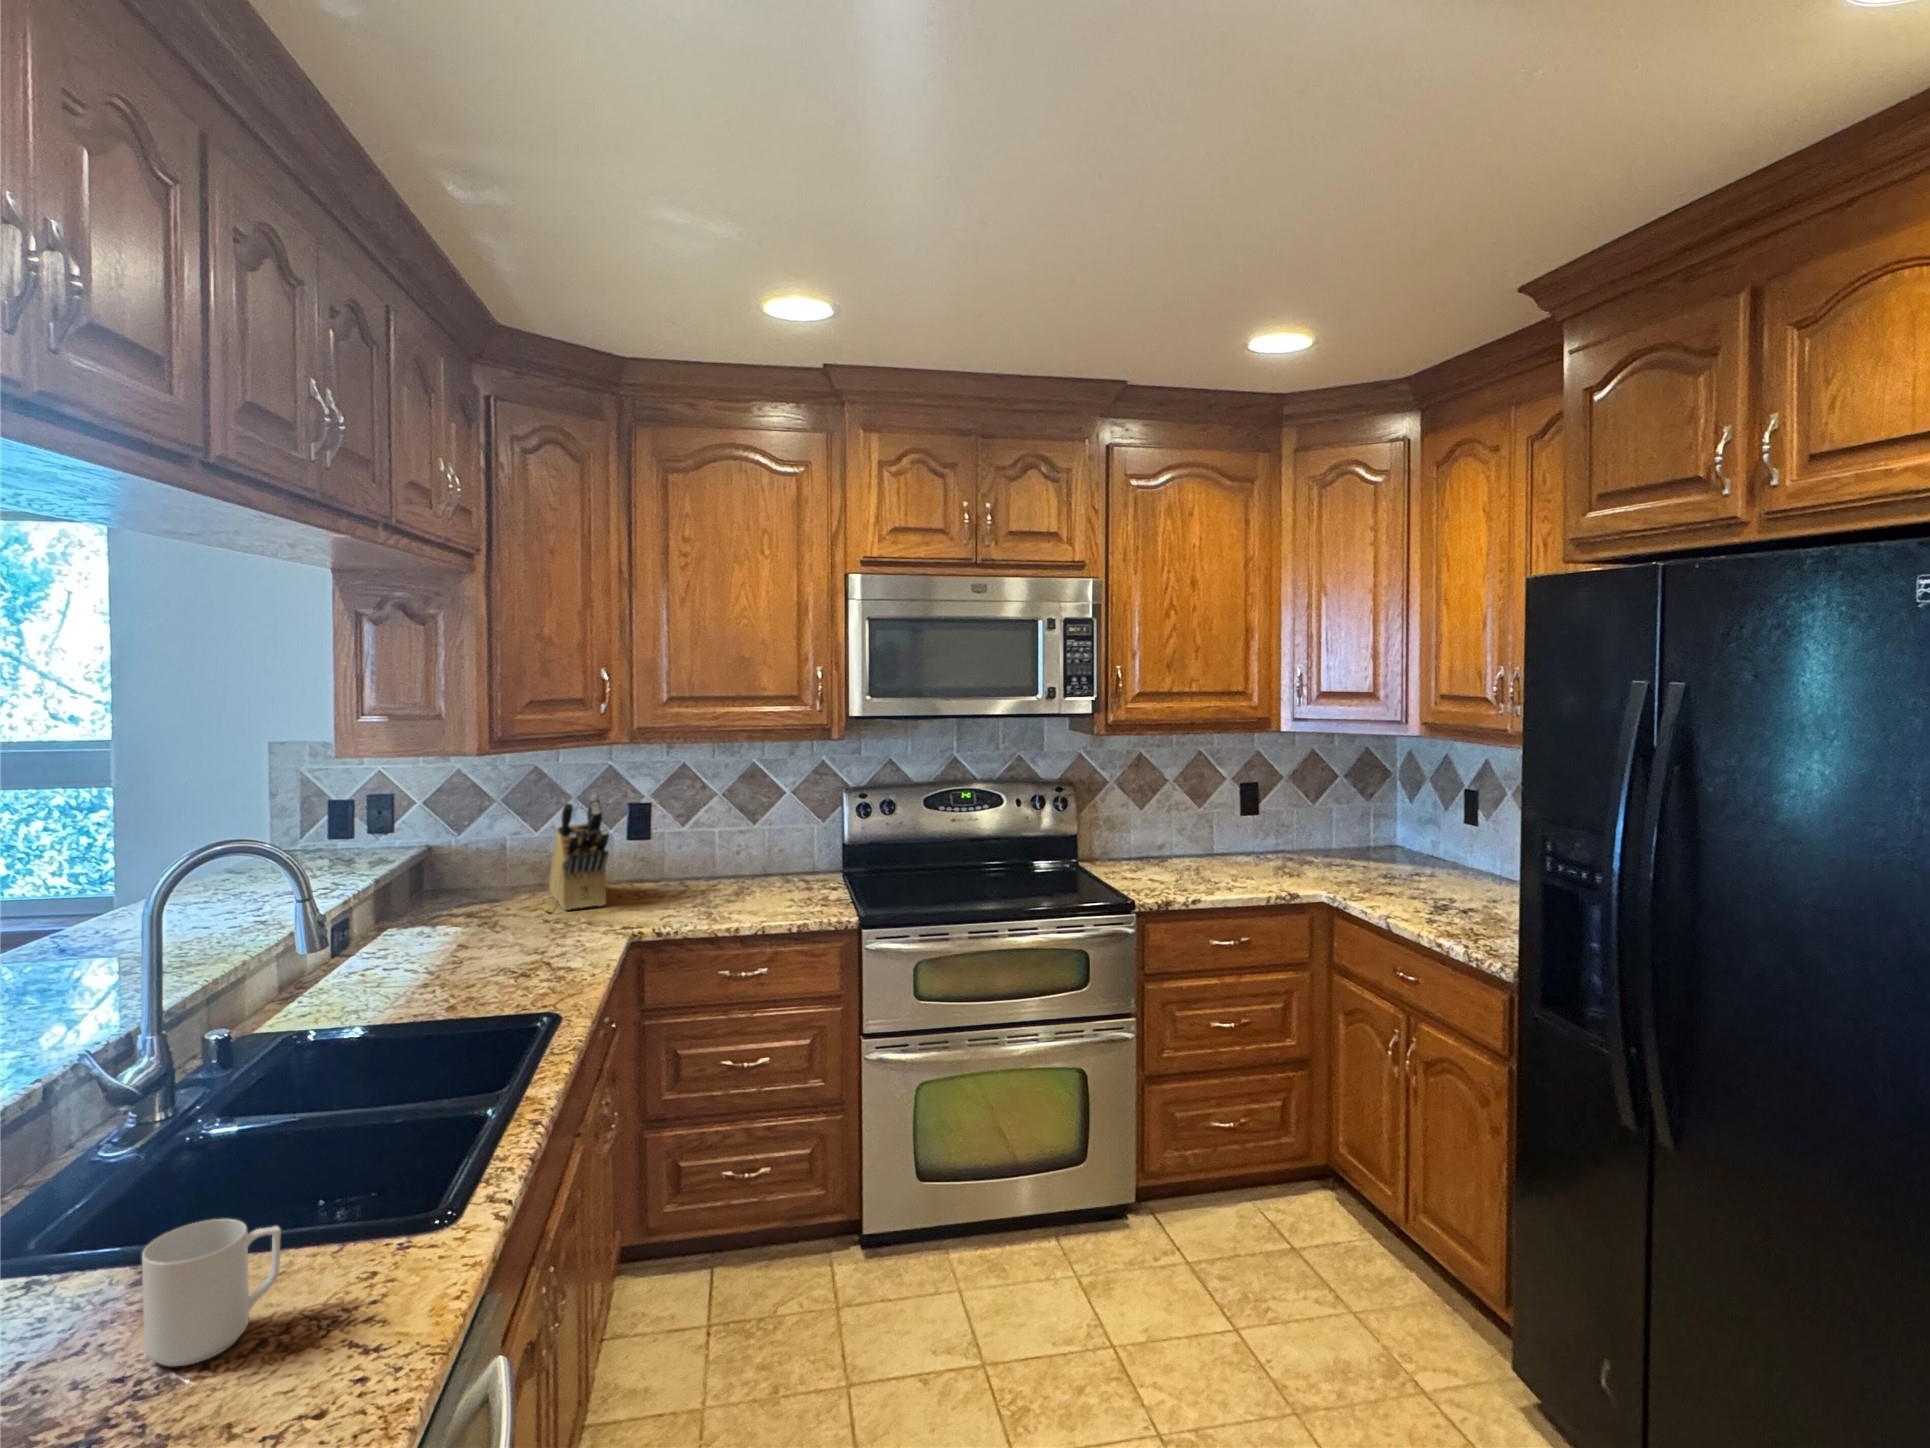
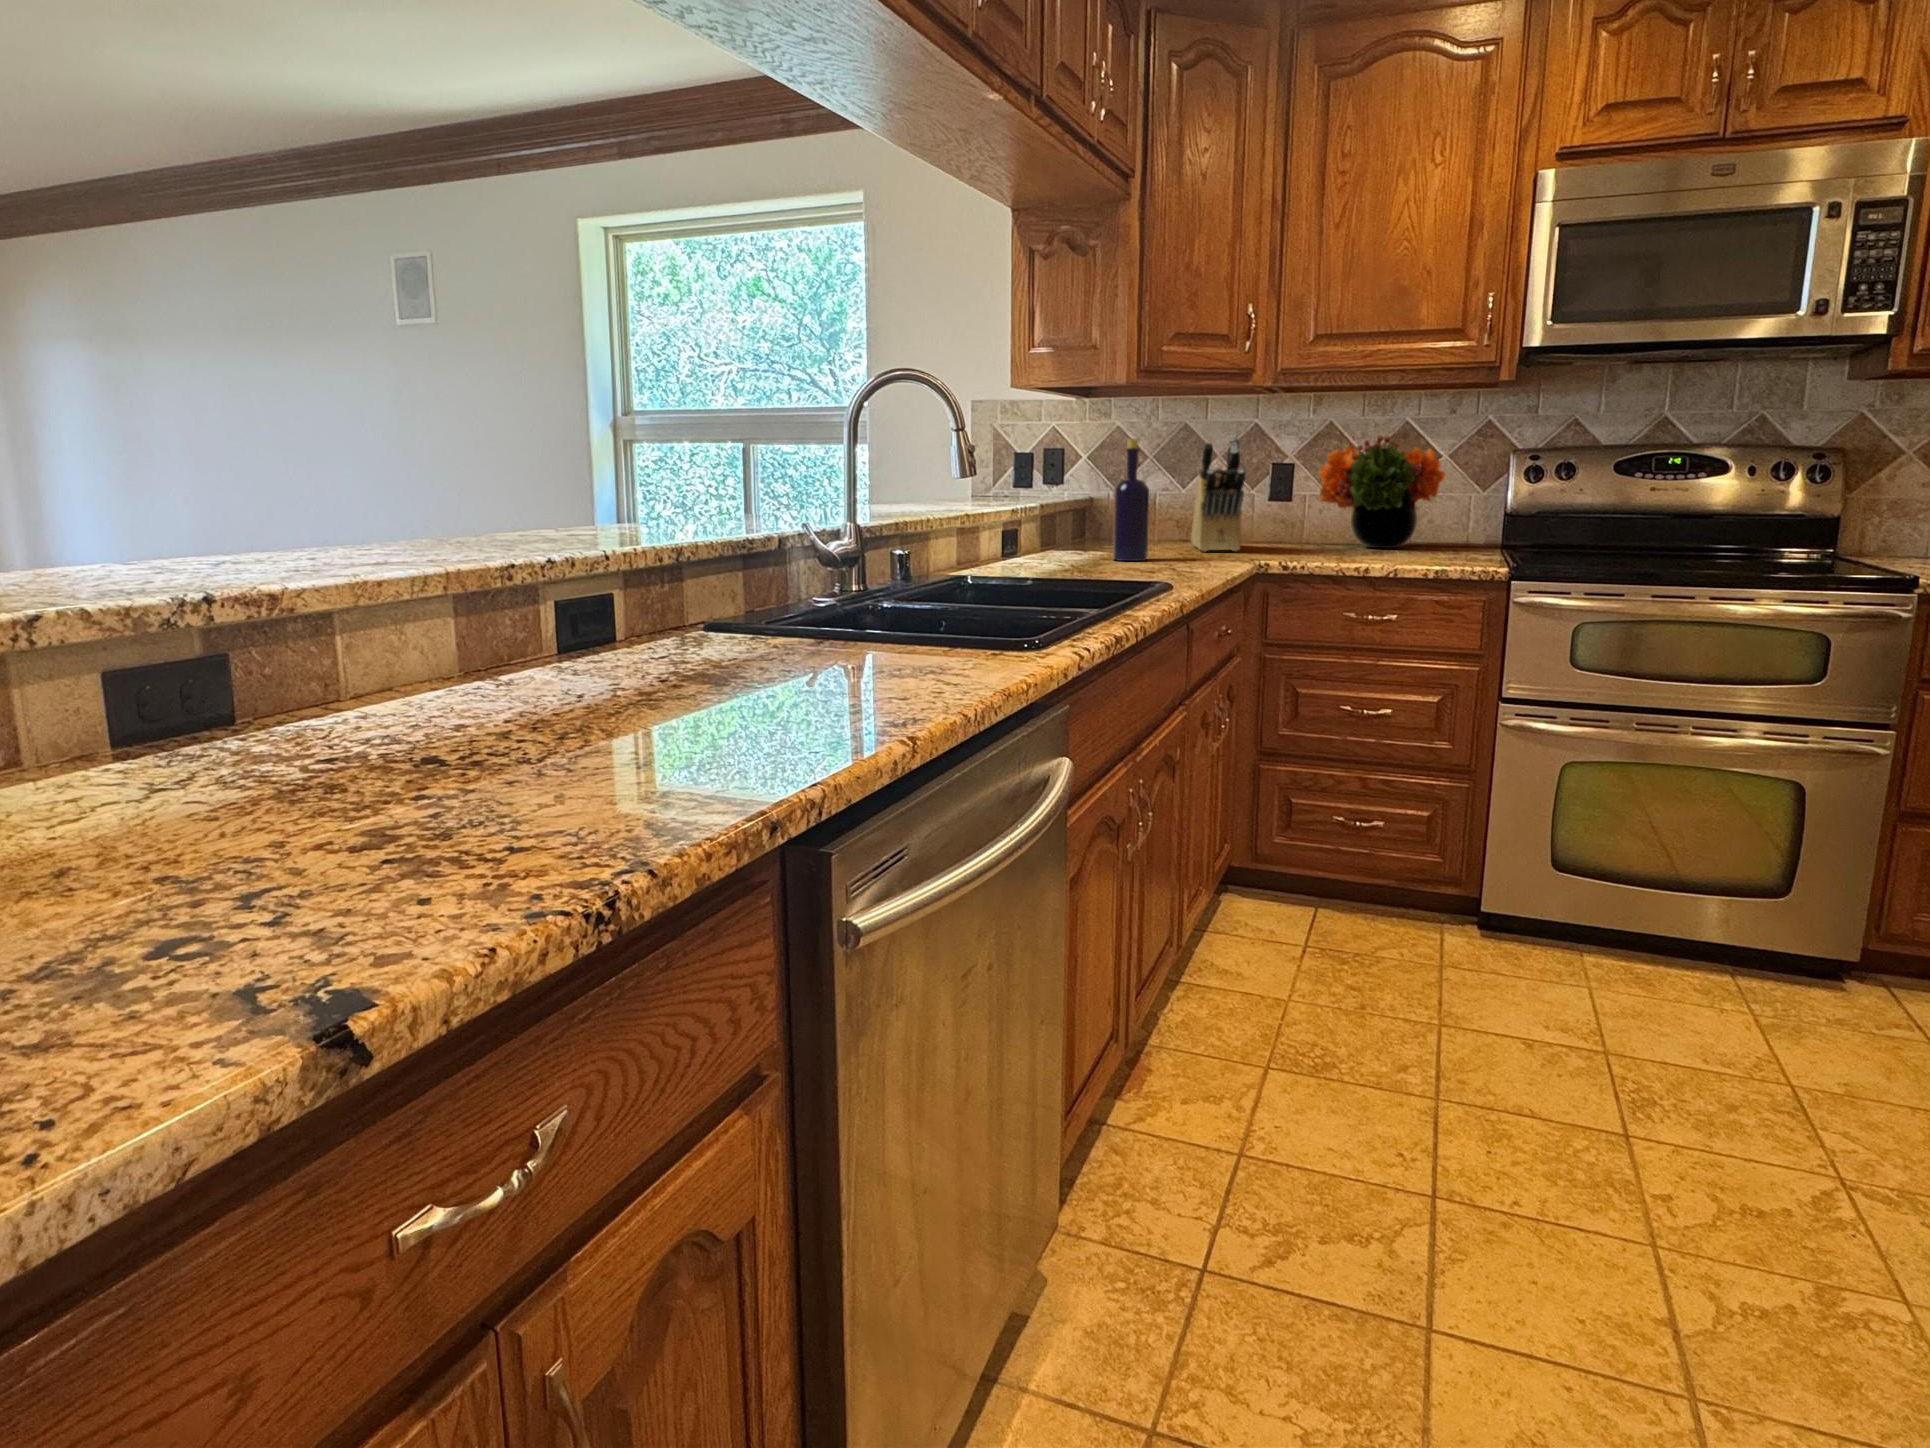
flower arrangement: none [675,776,792,880] -> present [1318,436,1446,548]
bottle: none [470,818,512,949] -> present [1113,439,1149,561]
mug: present [142,1219,281,1366] -> none [797,573,894,669]

